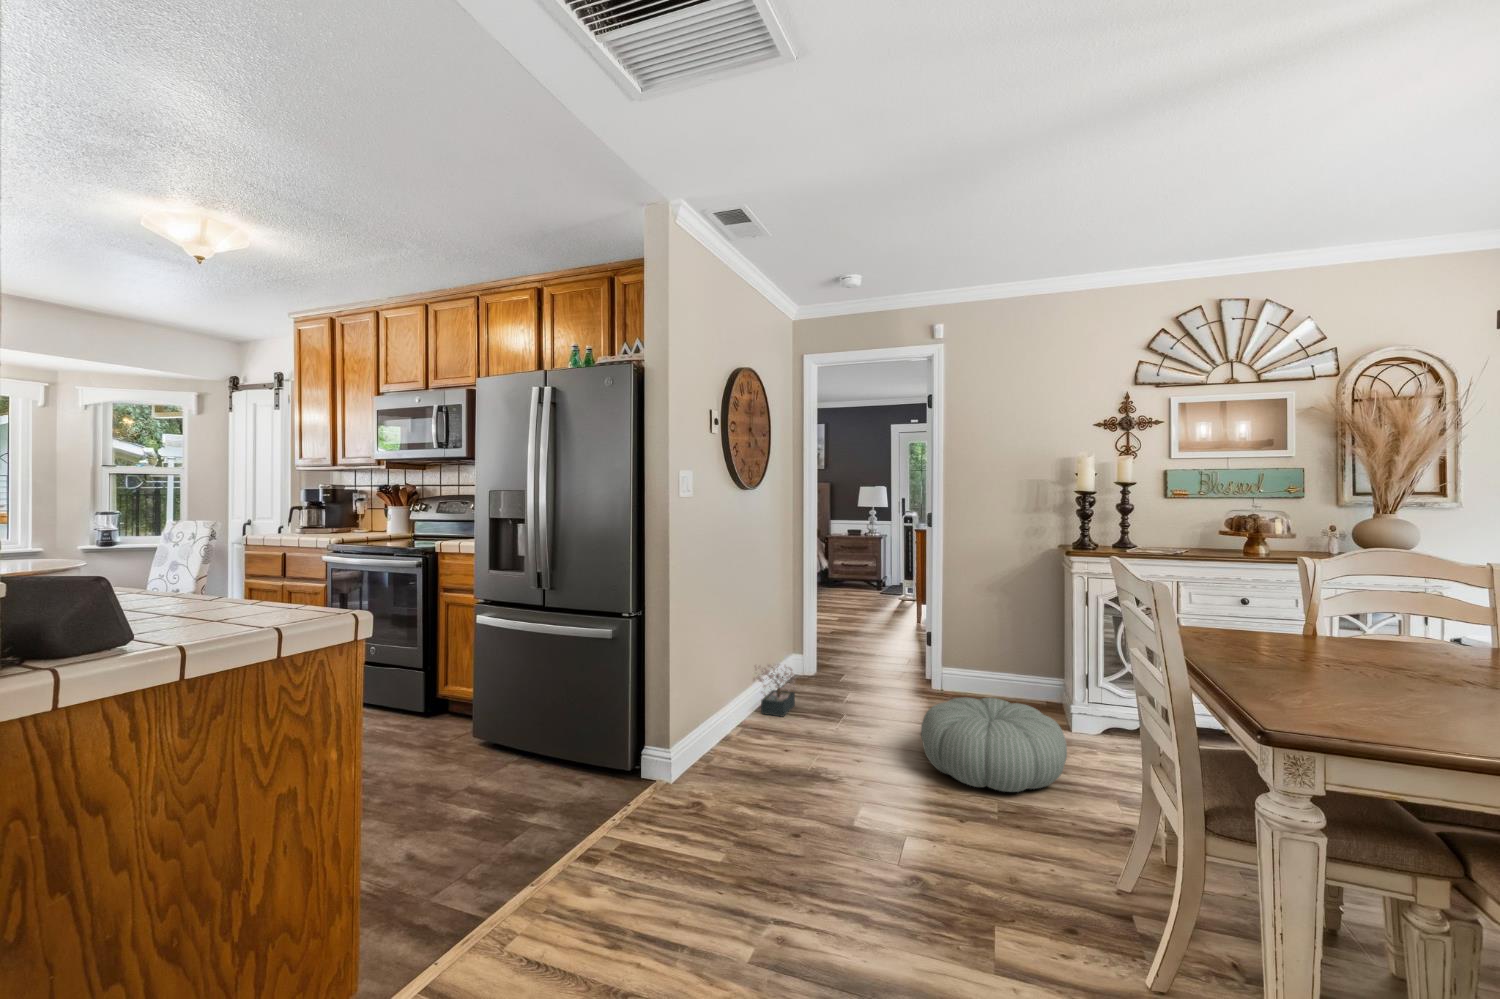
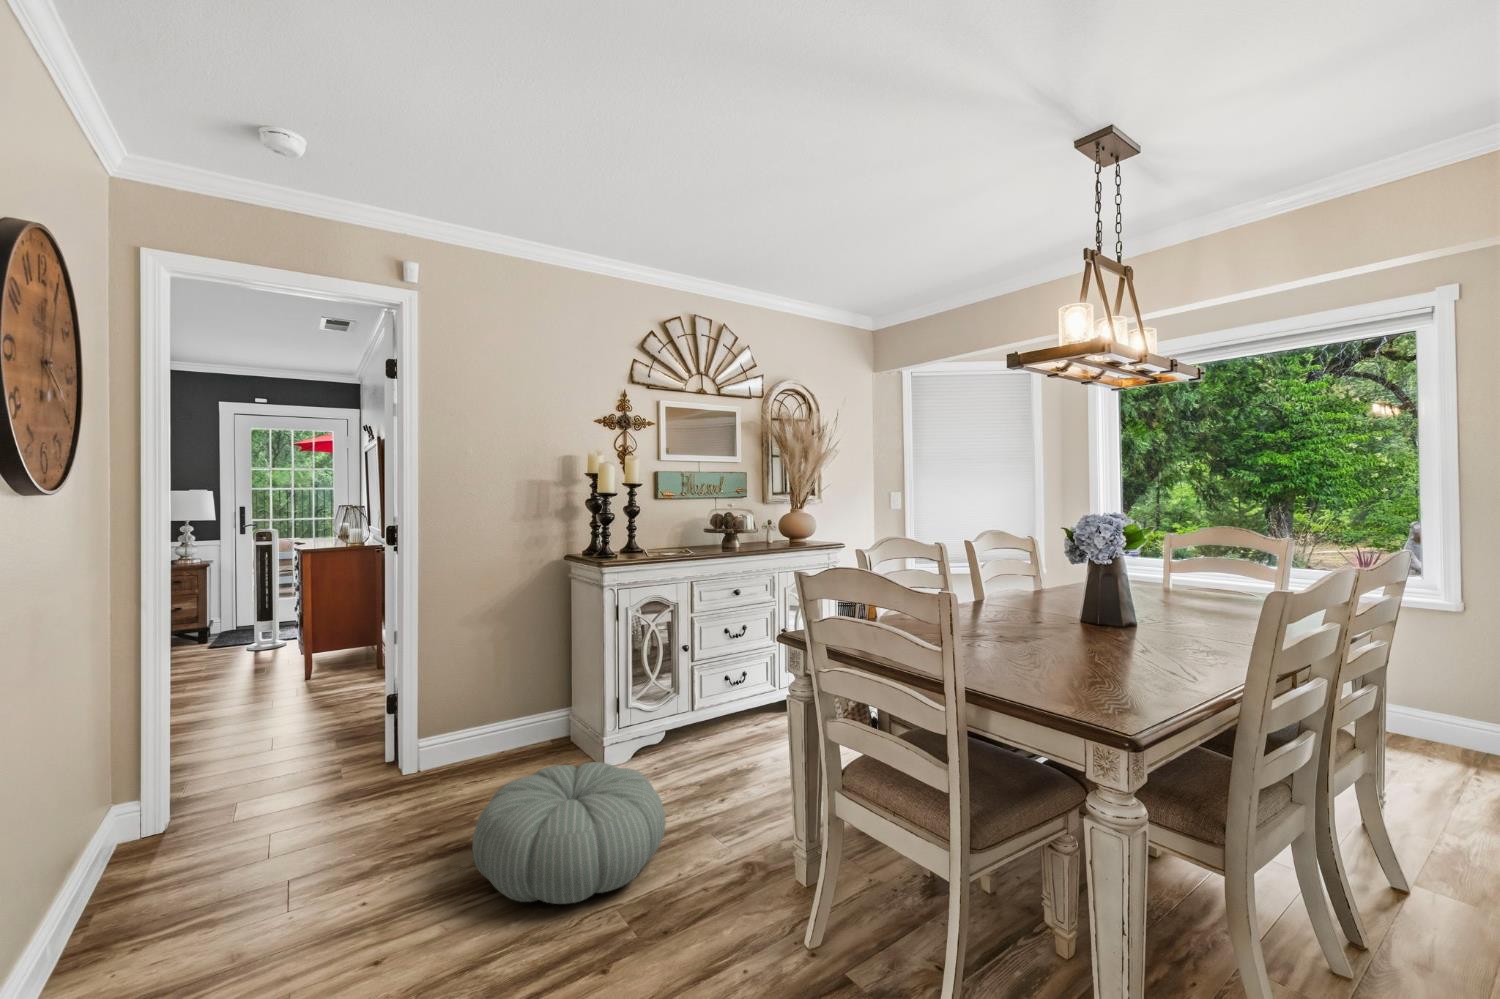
decorative plant: present [753,664,796,717] -> none [72,829,191,953]

